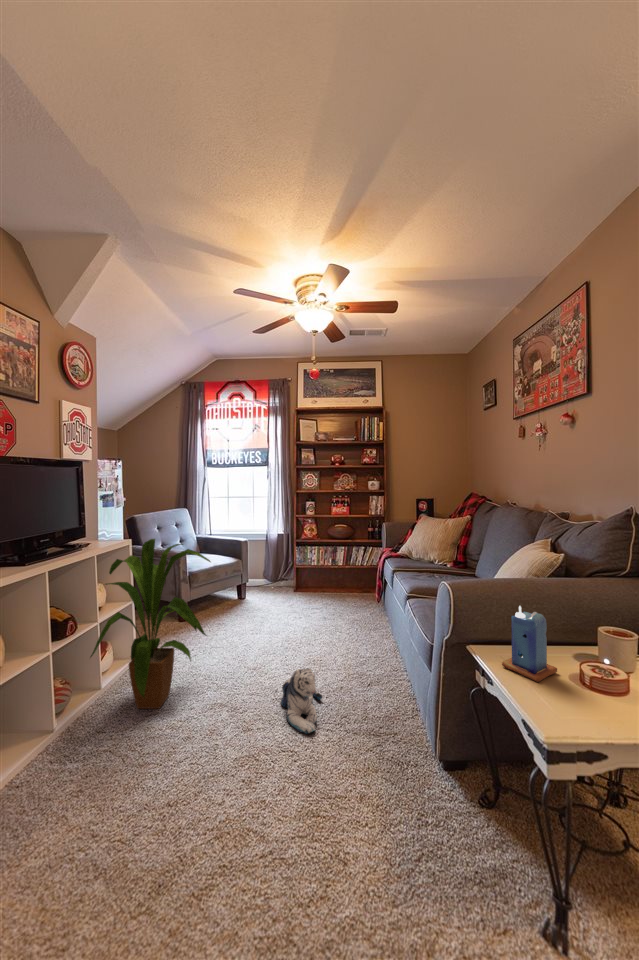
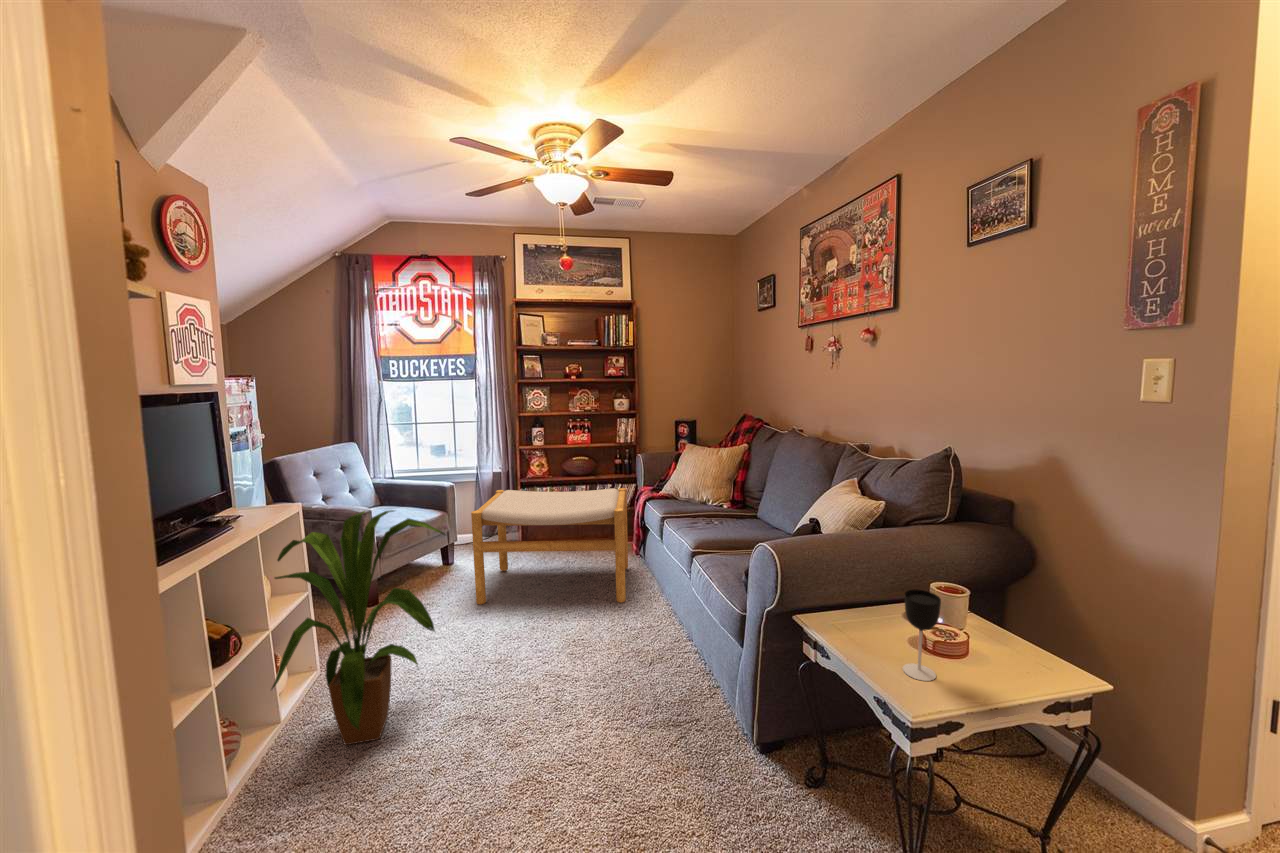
footstool: none [250,544,370,636] -> present [471,488,628,605]
candle: present [502,606,557,682] -> none [841,571,896,653]
wine glass: none [551,622,586,711] -> present [903,589,941,681]
plush toy: present [280,668,322,734] -> none [548,658,603,740]

